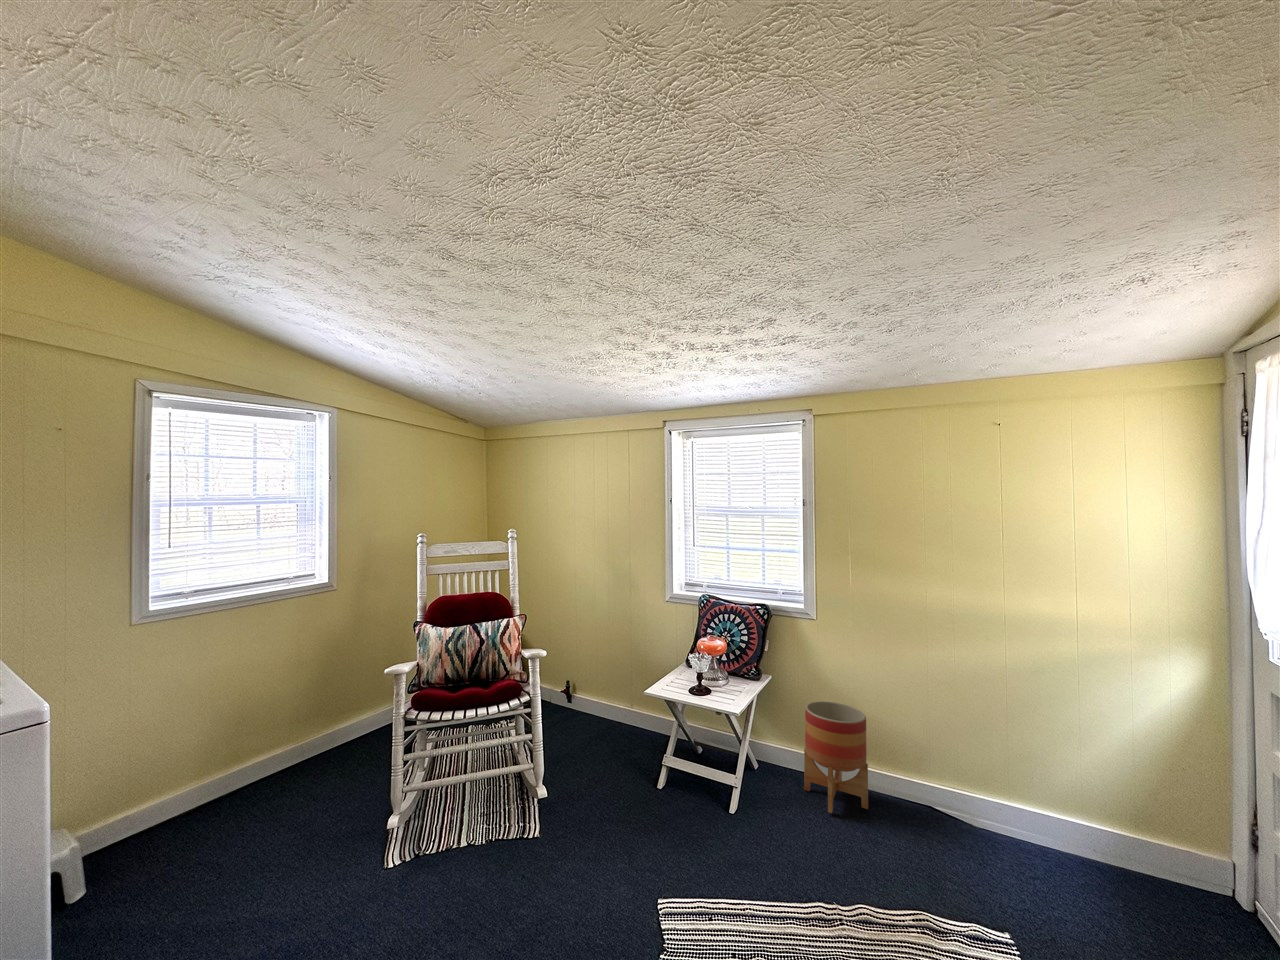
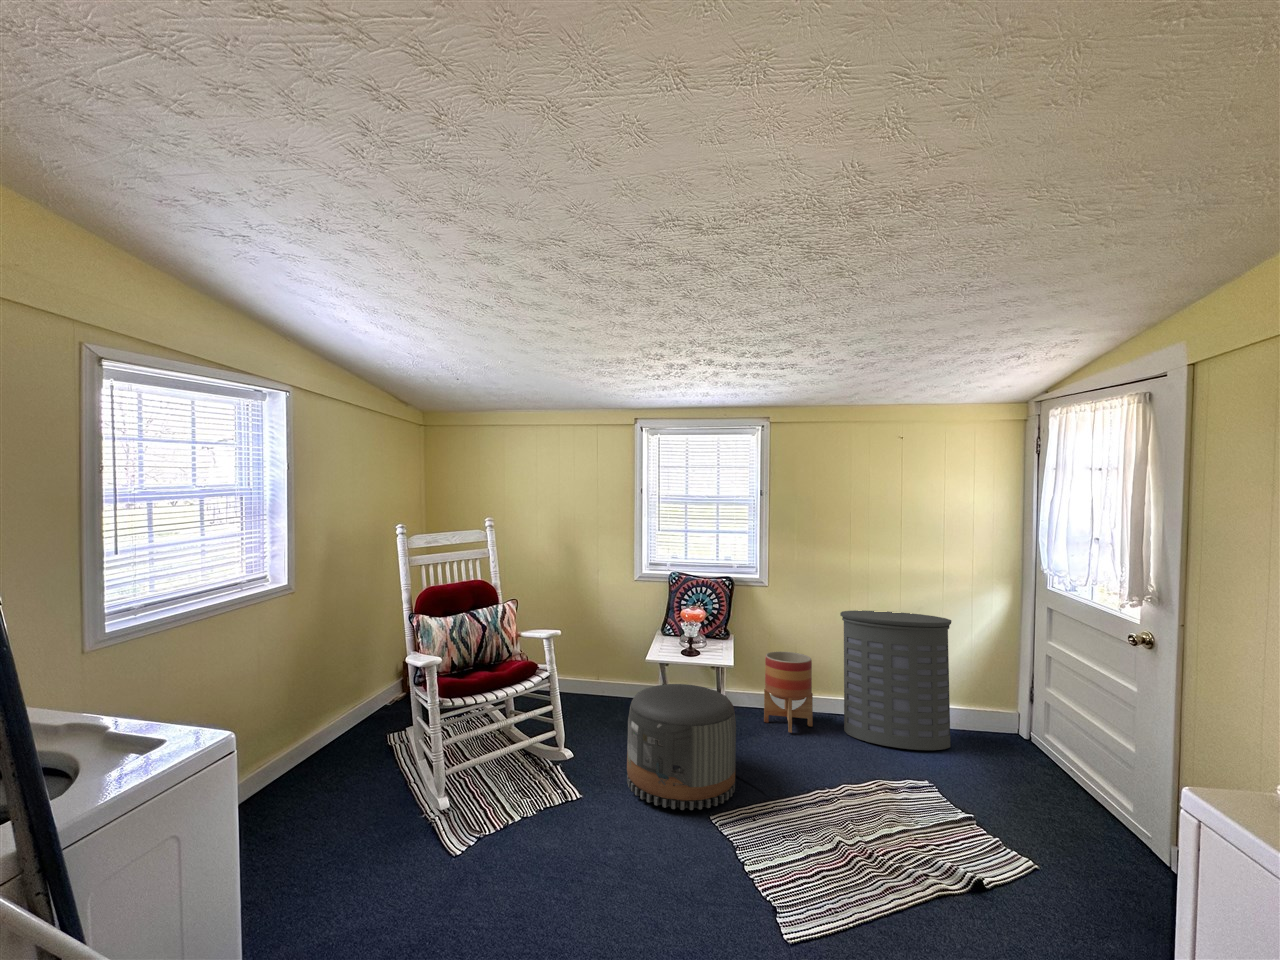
laundry hamper: none [905,660,1086,895] -> present [840,610,951,750]
pouf: none [589,727,722,903] -> present [627,684,736,810]

